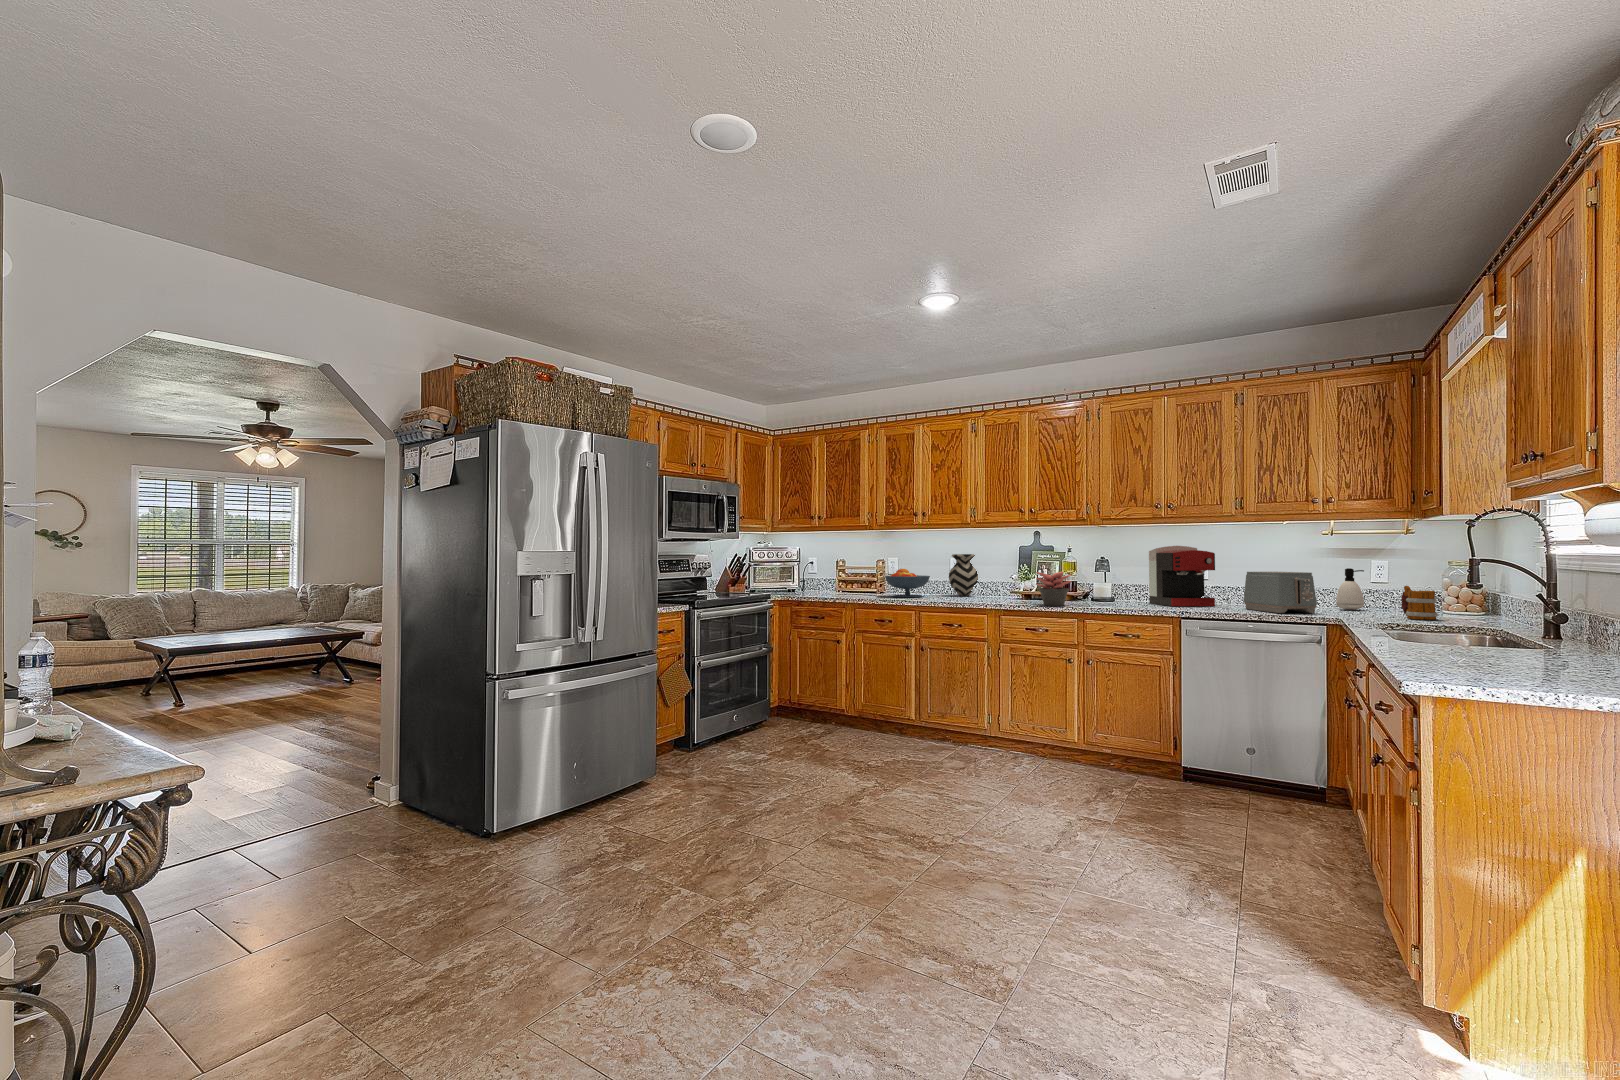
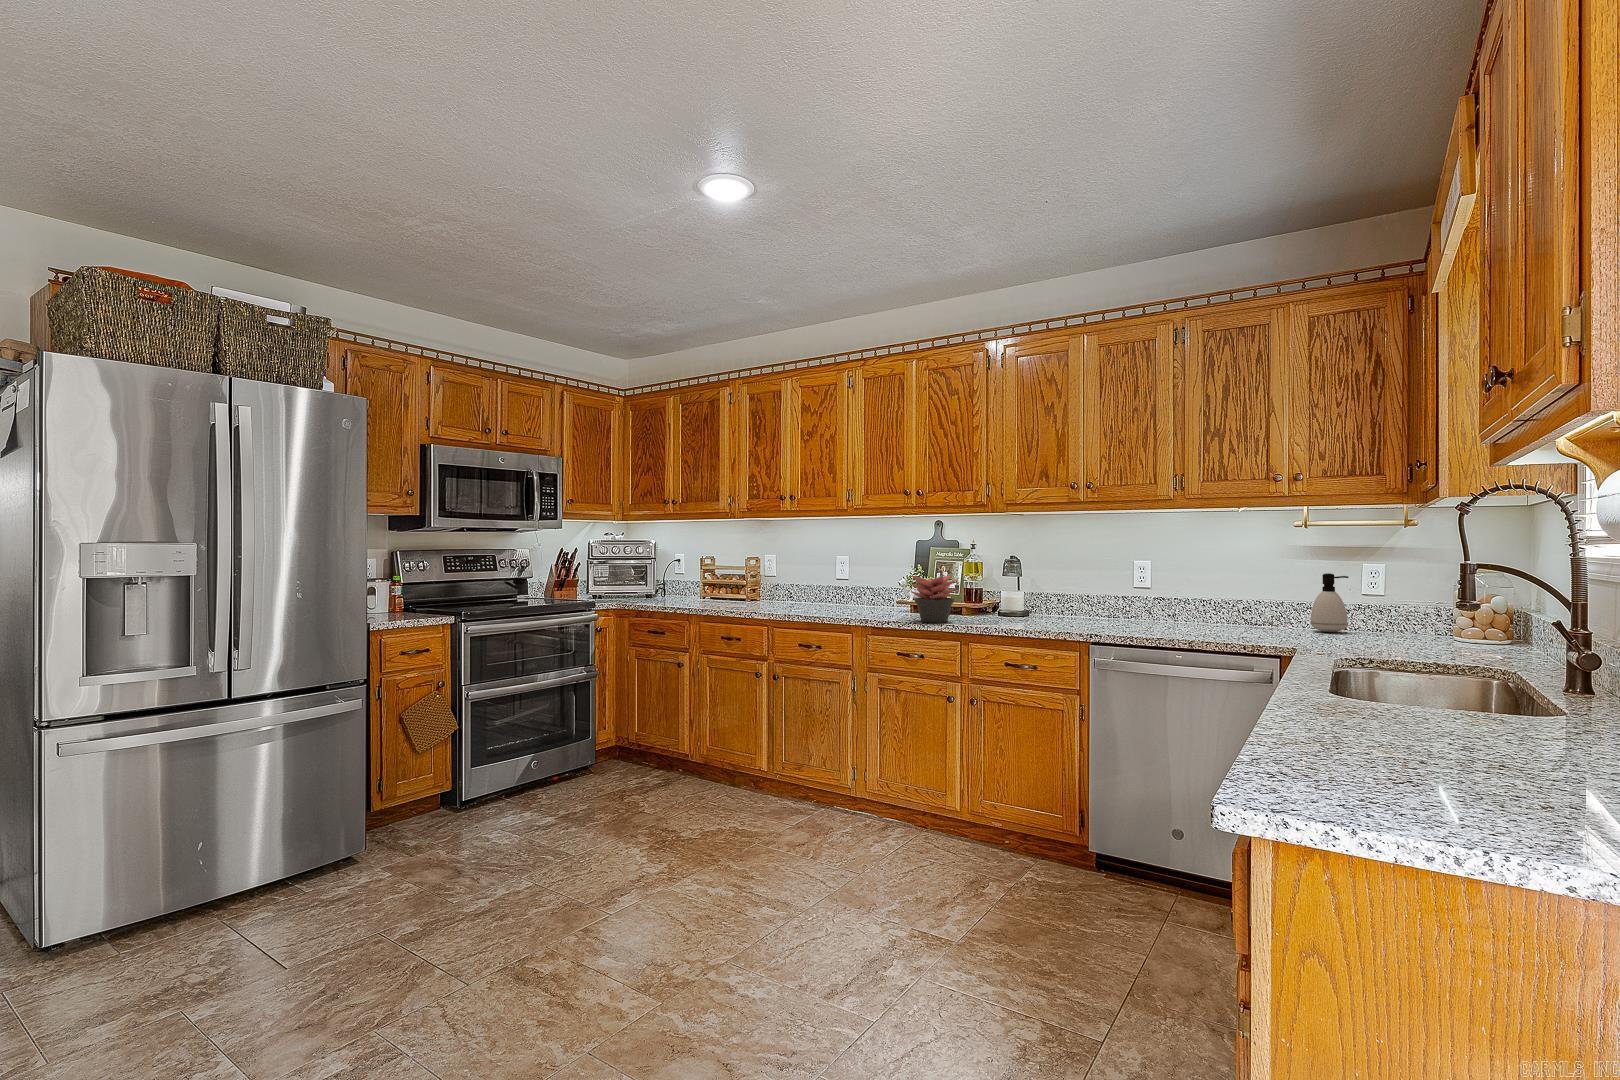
coffee maker: present [1149,546,1215,606] -> none [1070,540,1151,624]
vase: present [949,554,978,596] -> none [831,551,870,606]
fruit bowl: present [885,569,930,597] -> none [745,569,804,607]
toaster: present [1244,572,1317,613] -> none [1183,577,1274,638]
mug: present [1401,586,1438,620] -> none [1387,600,1436,651]

